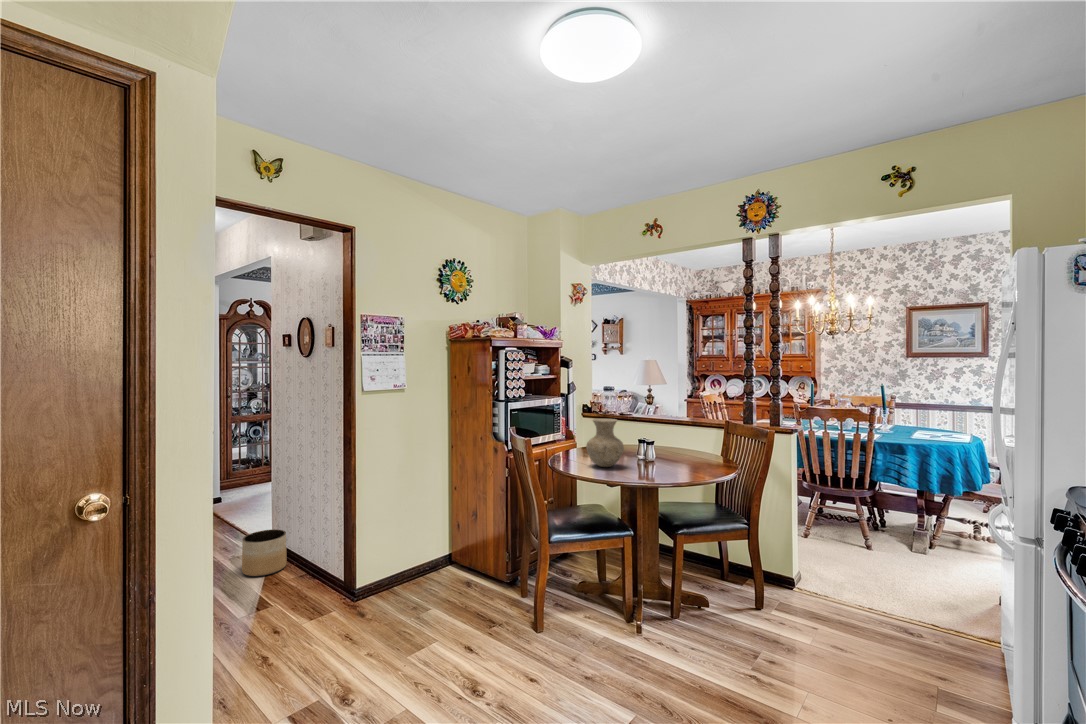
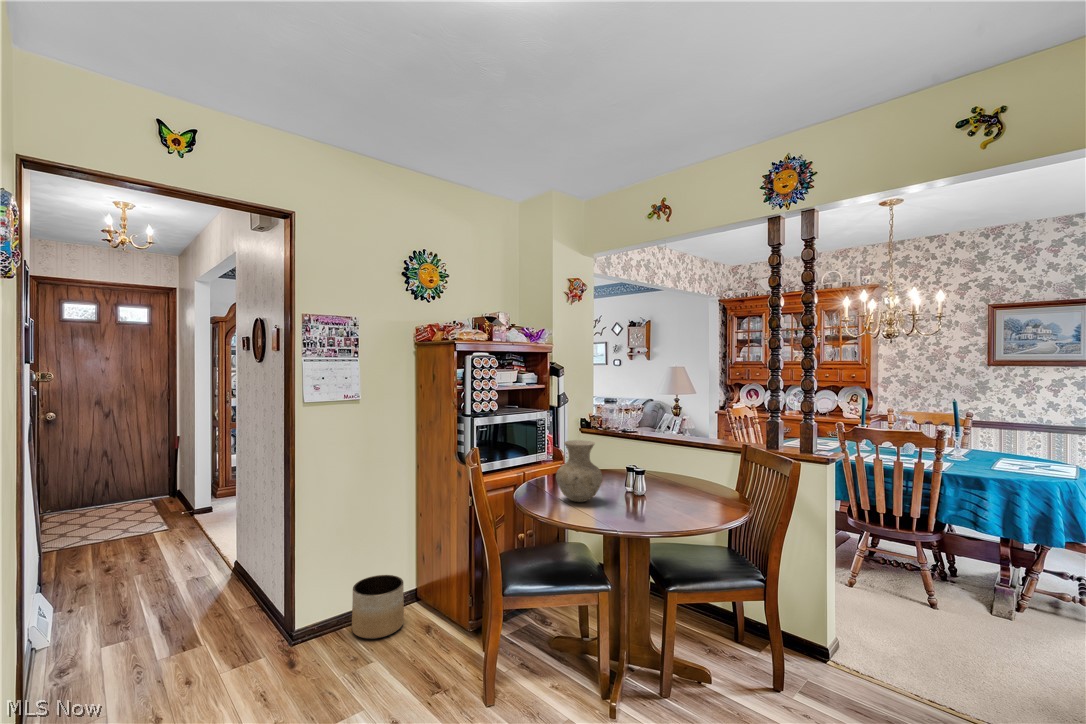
planter: present [242,529,287,576] -> present [352,575,404,639]

